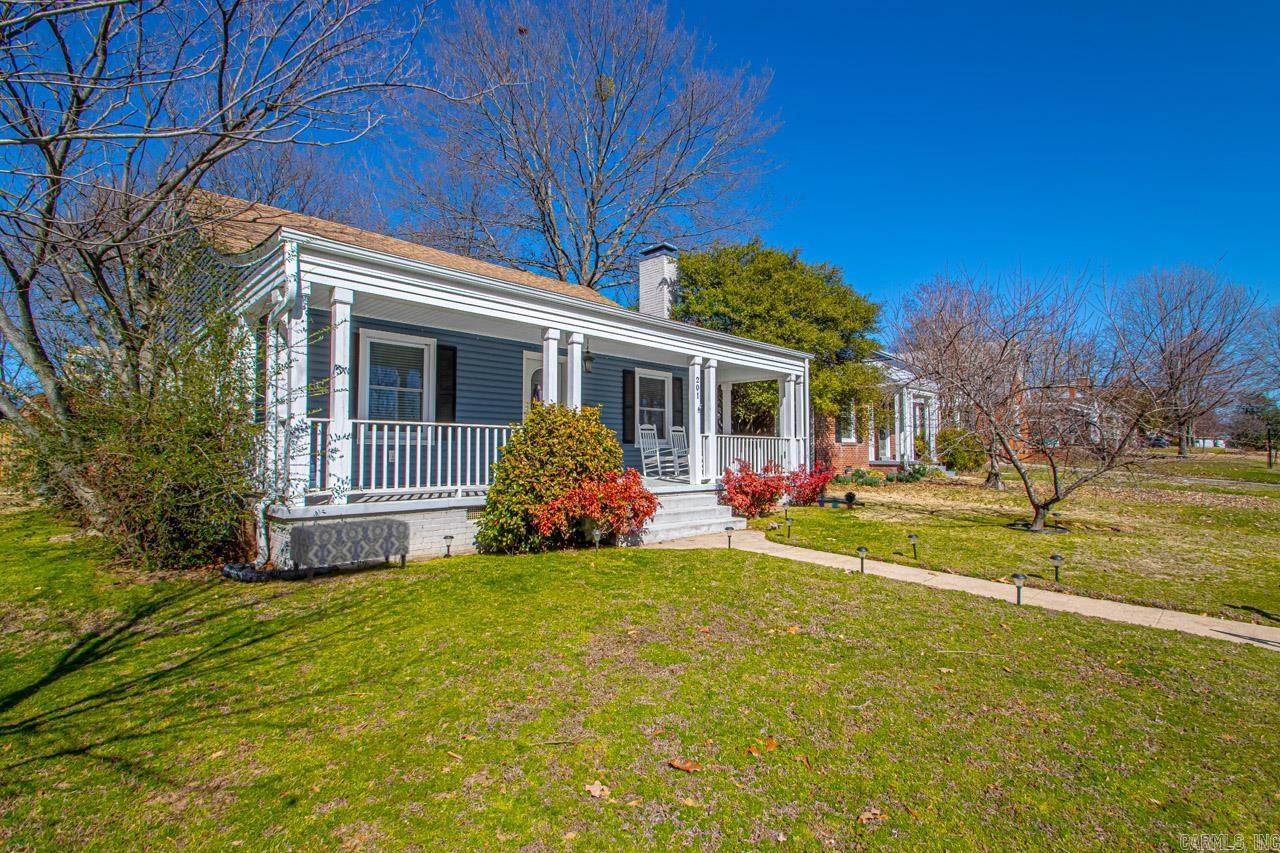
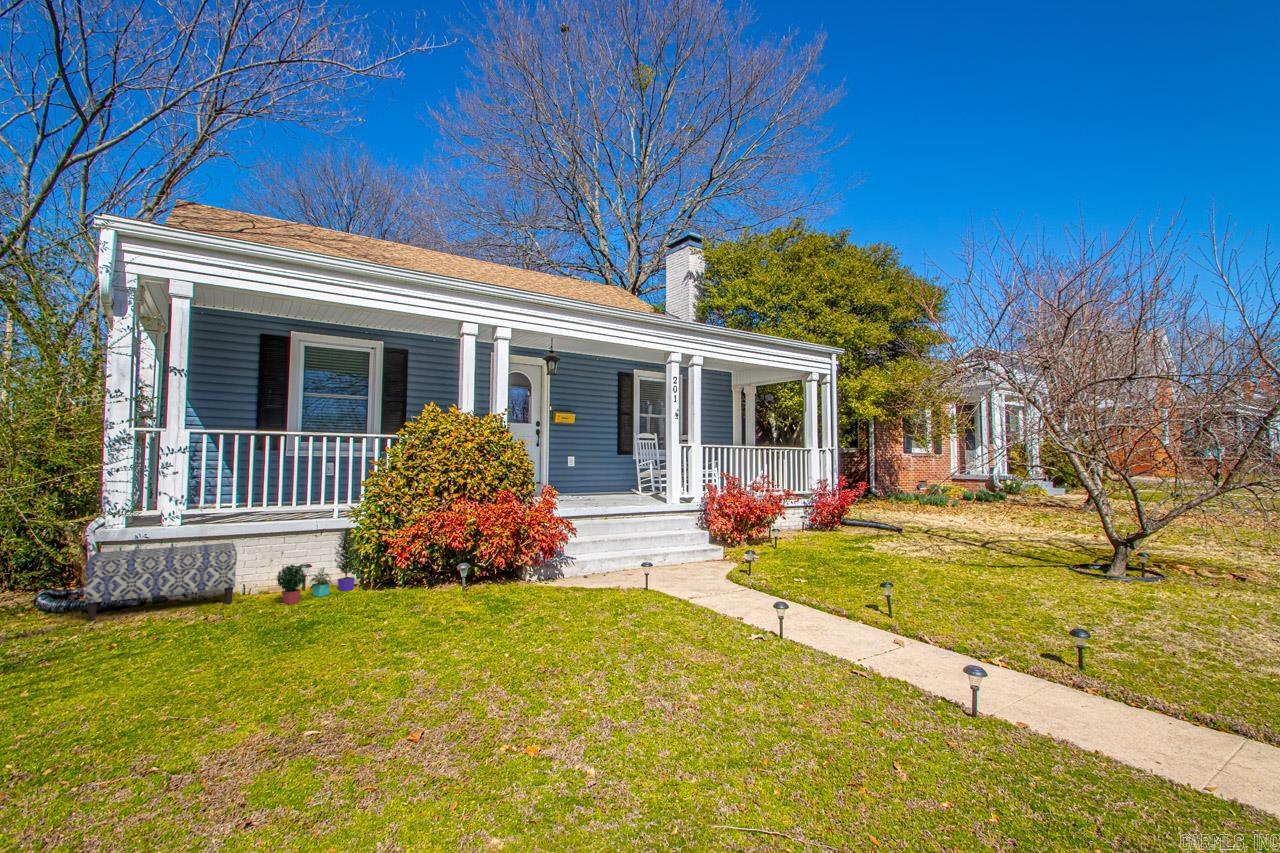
potted plant: present [818,484,856,508] -> present [277,528,360,604]

